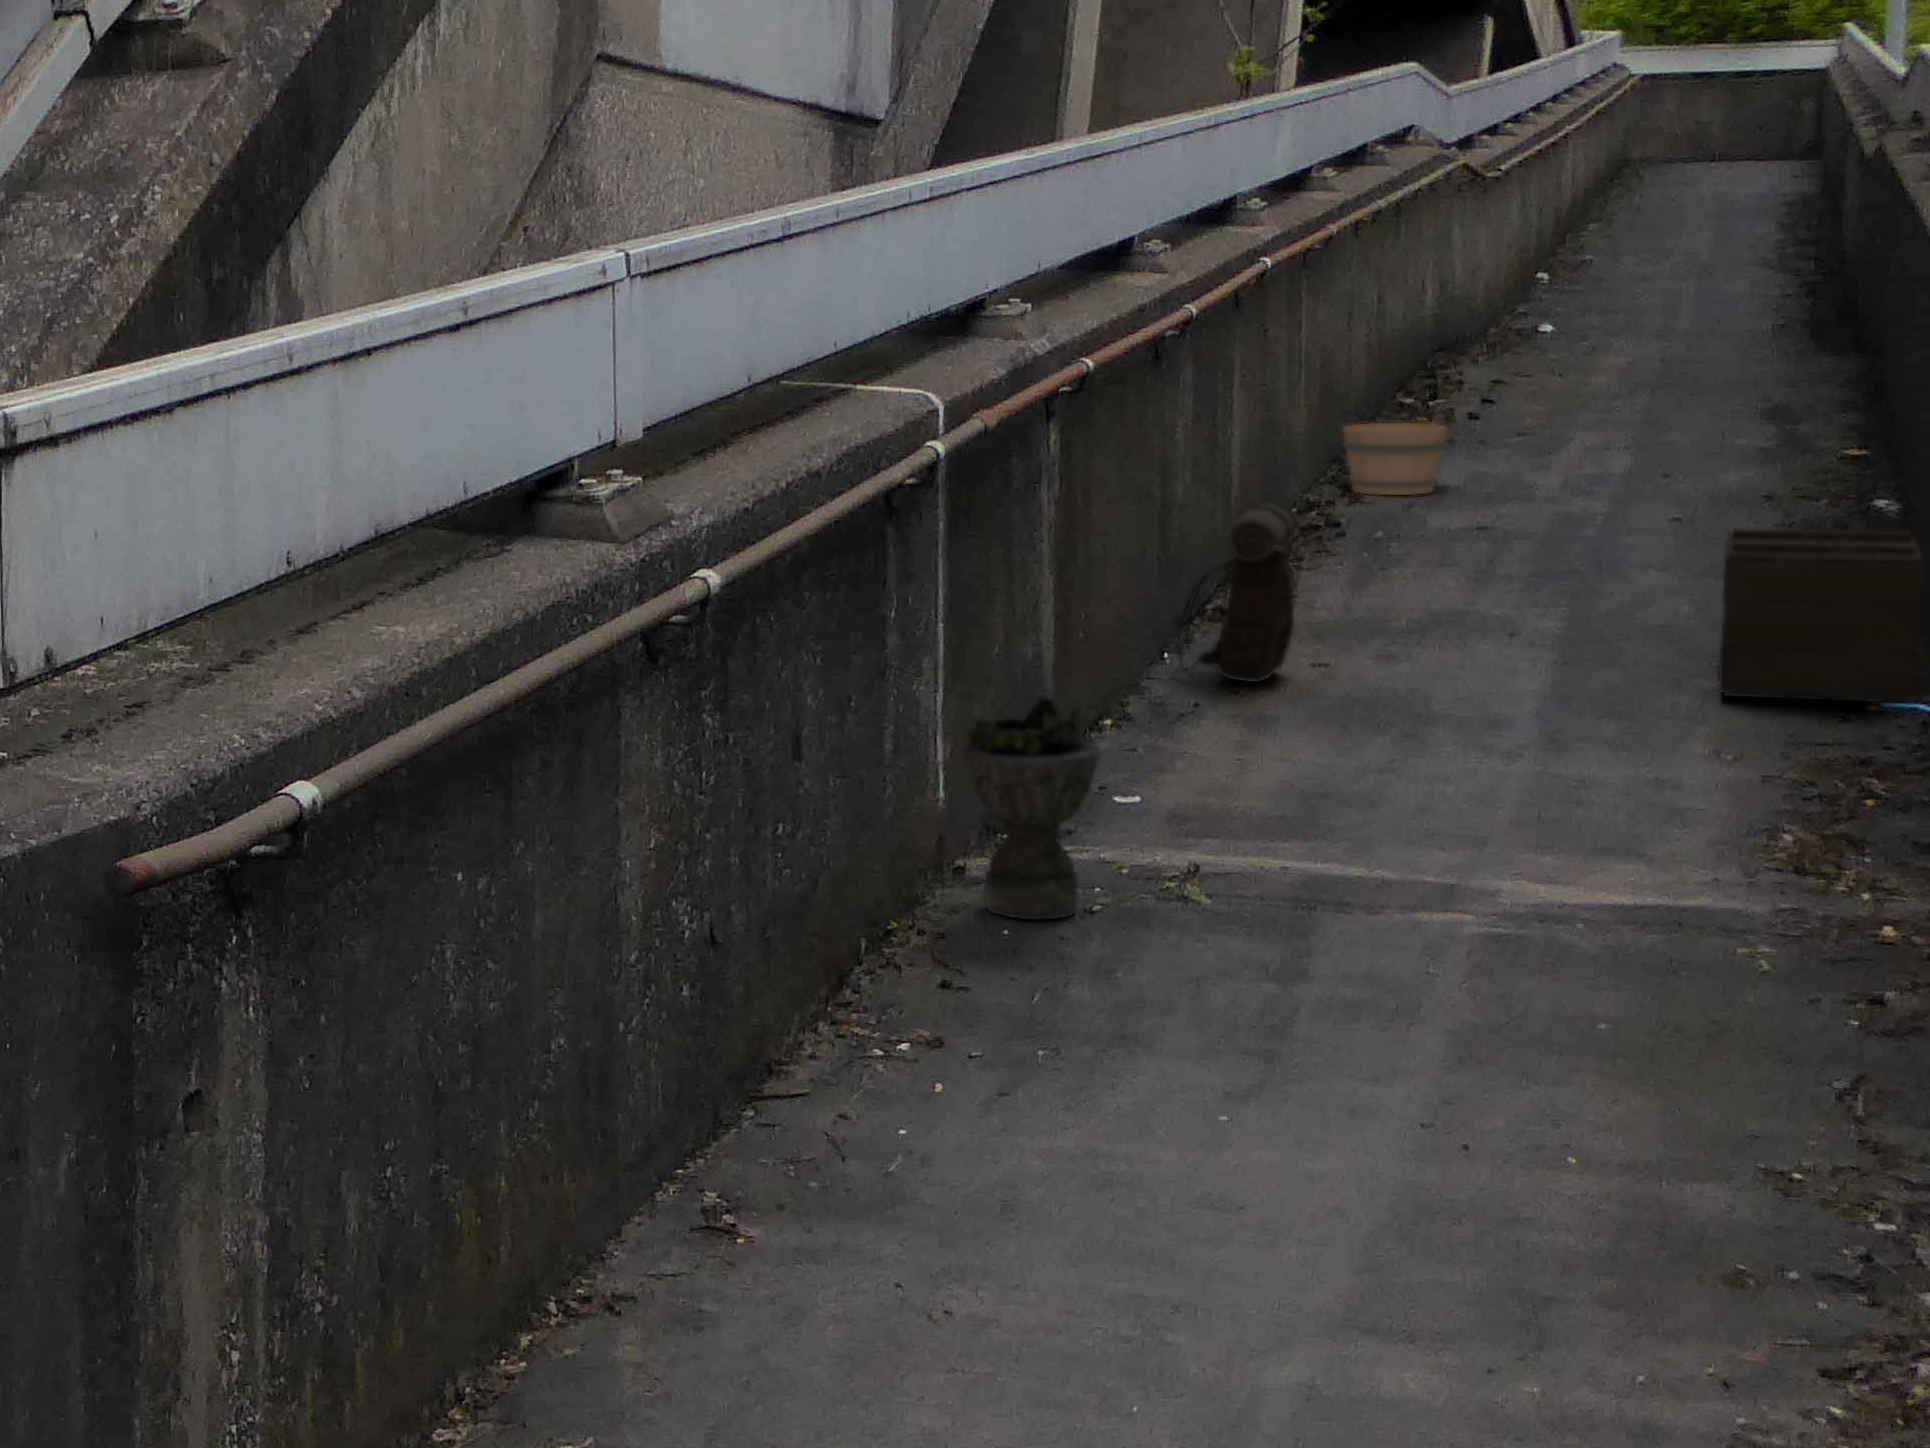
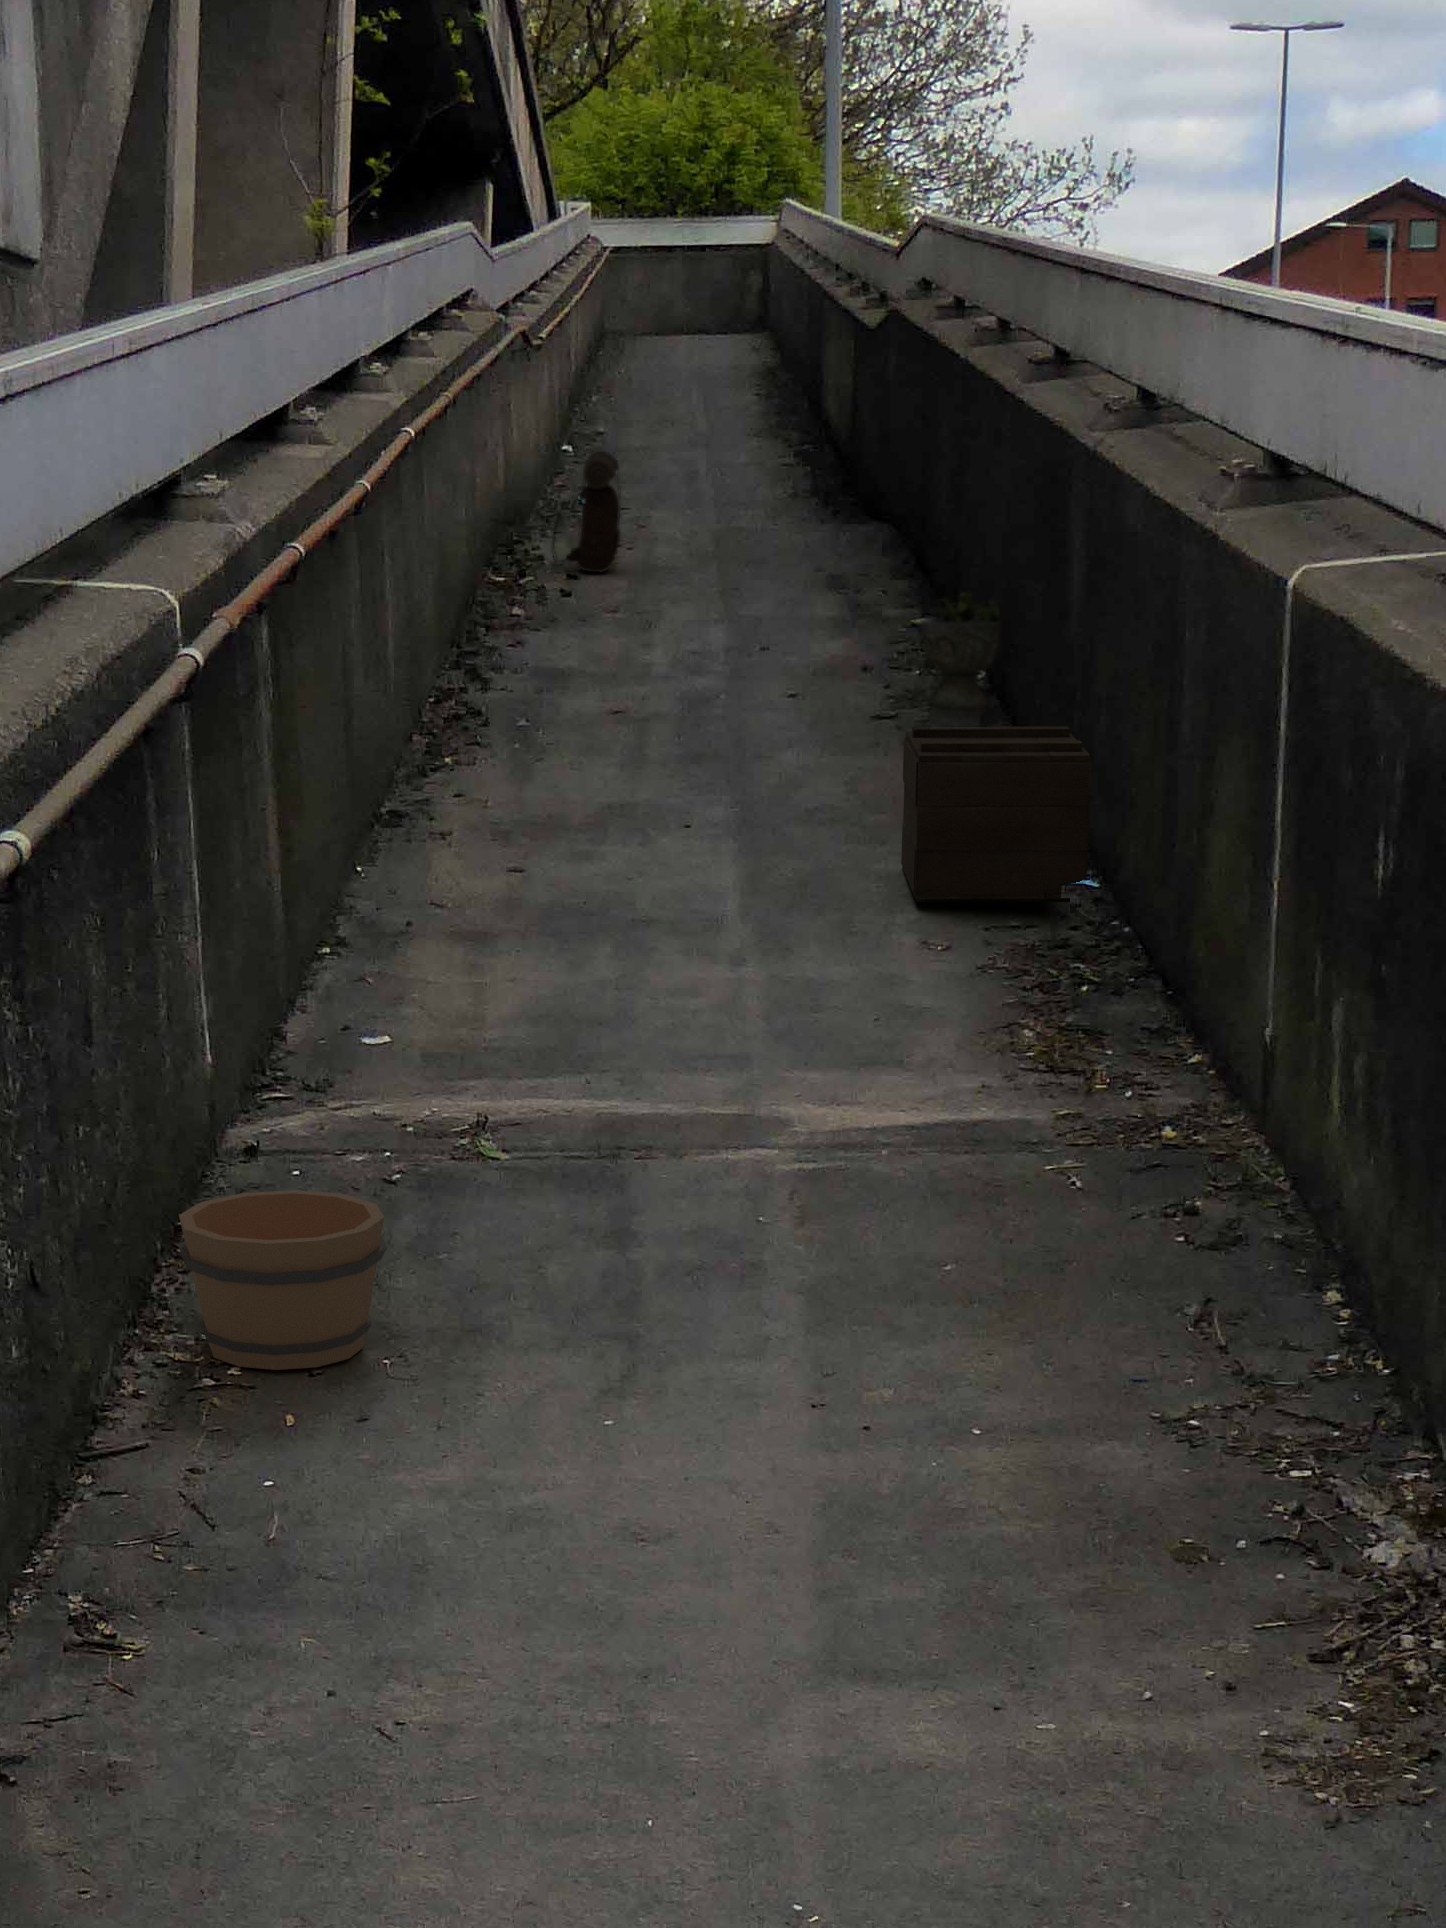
bucket: present [1343,423,1447,495] -> present [178,1190,387,1370]
backpack: present [1177,501,1300,682] -> present [552,451,621,572]
planter: present [964,697,1100,919] -> present [920,592,1000,726]

